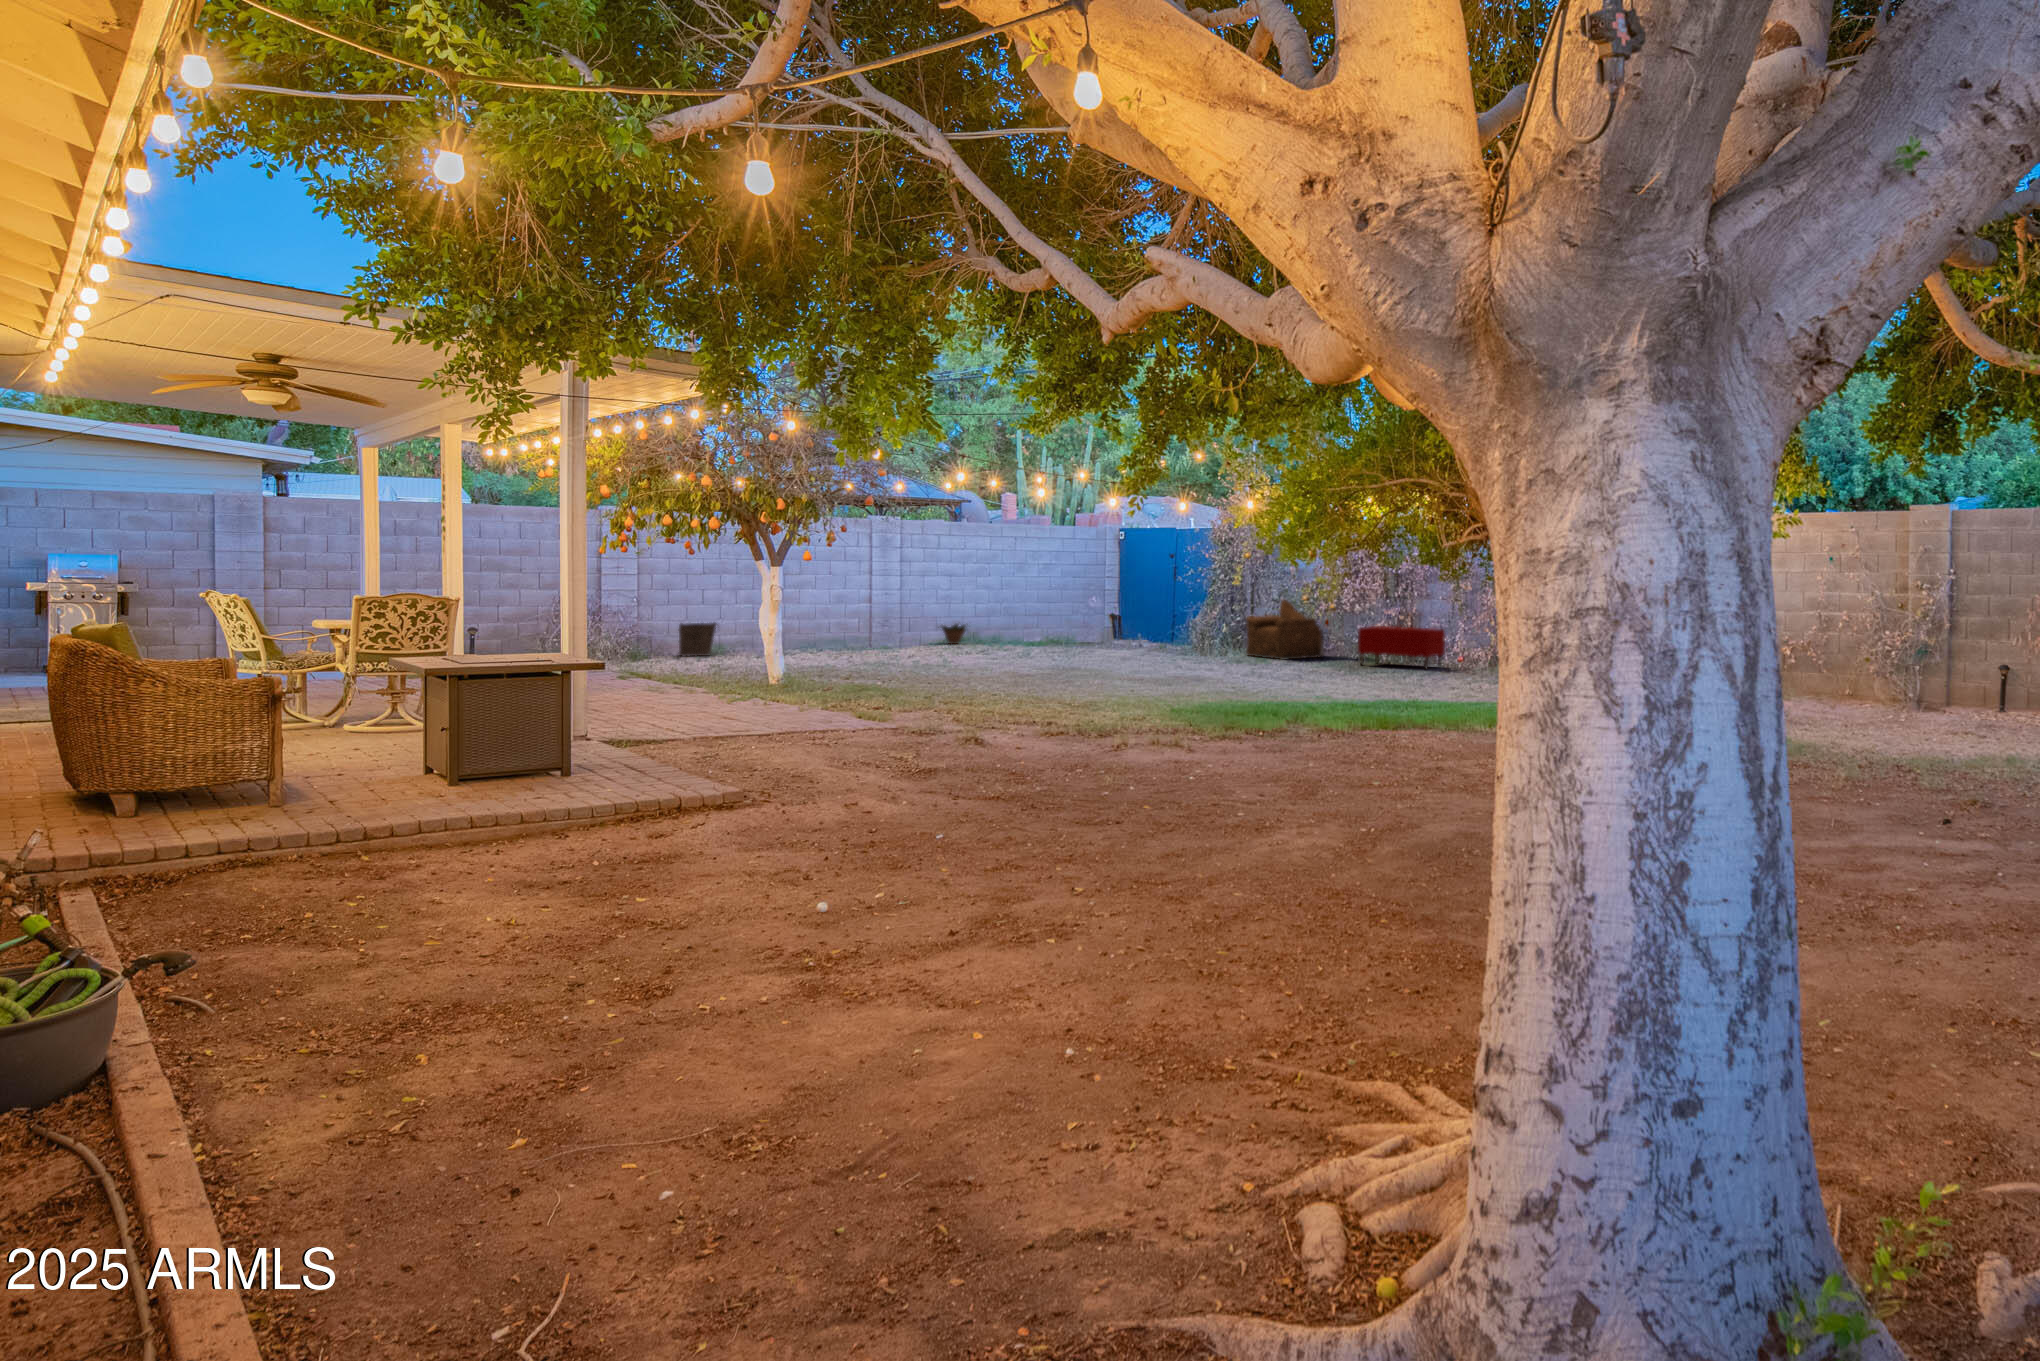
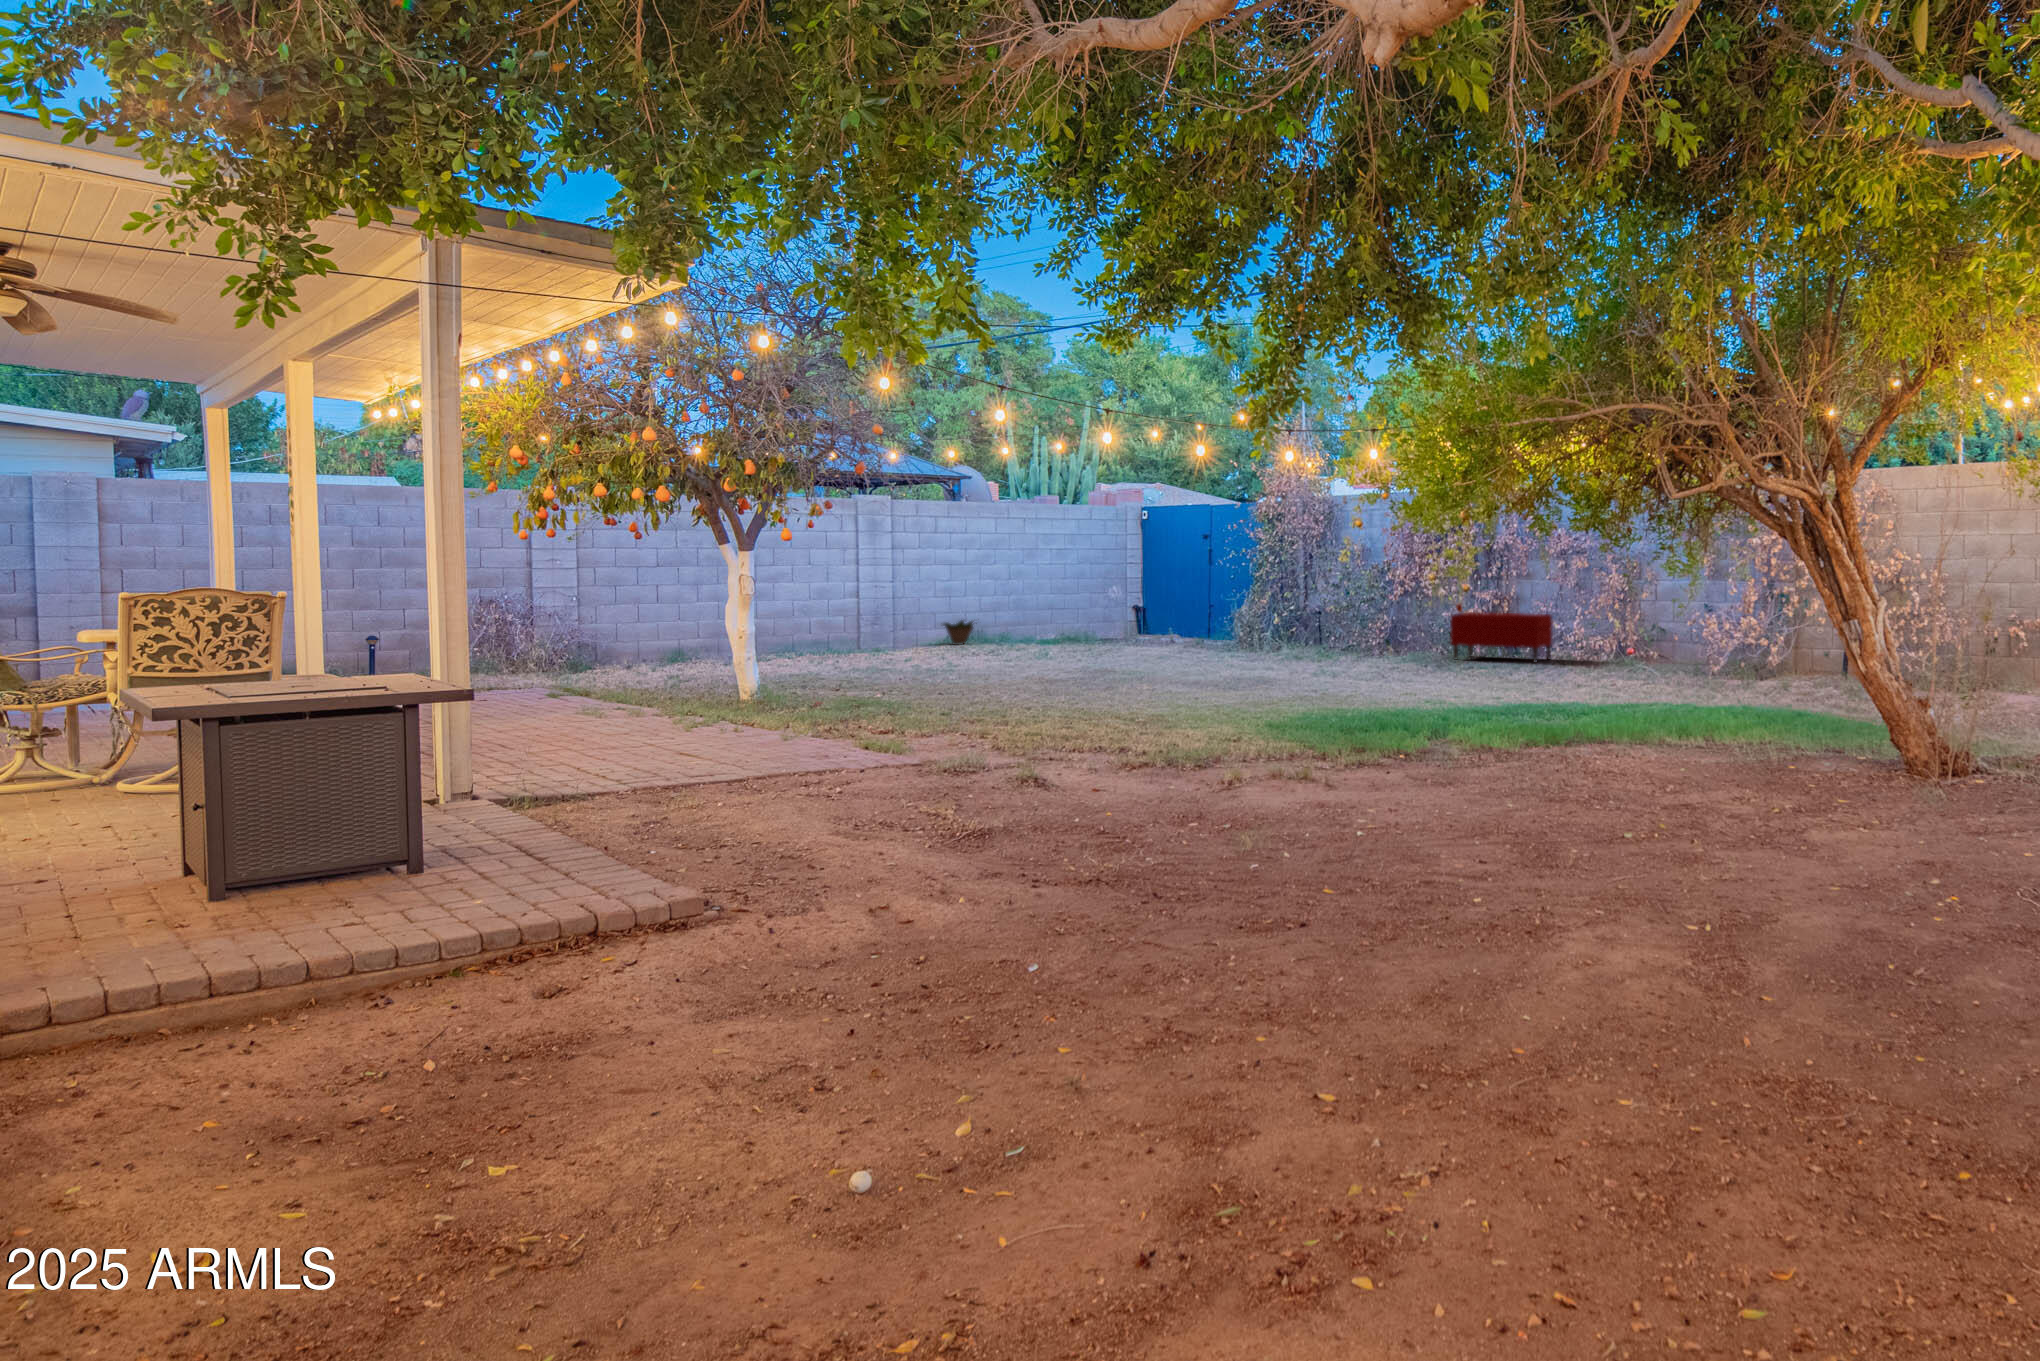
armchair: present [1246,599,1323,660] -> none [1308,571,1400,654]
bucket: present [679,623,716,656] -> none [627,624,680,666]

